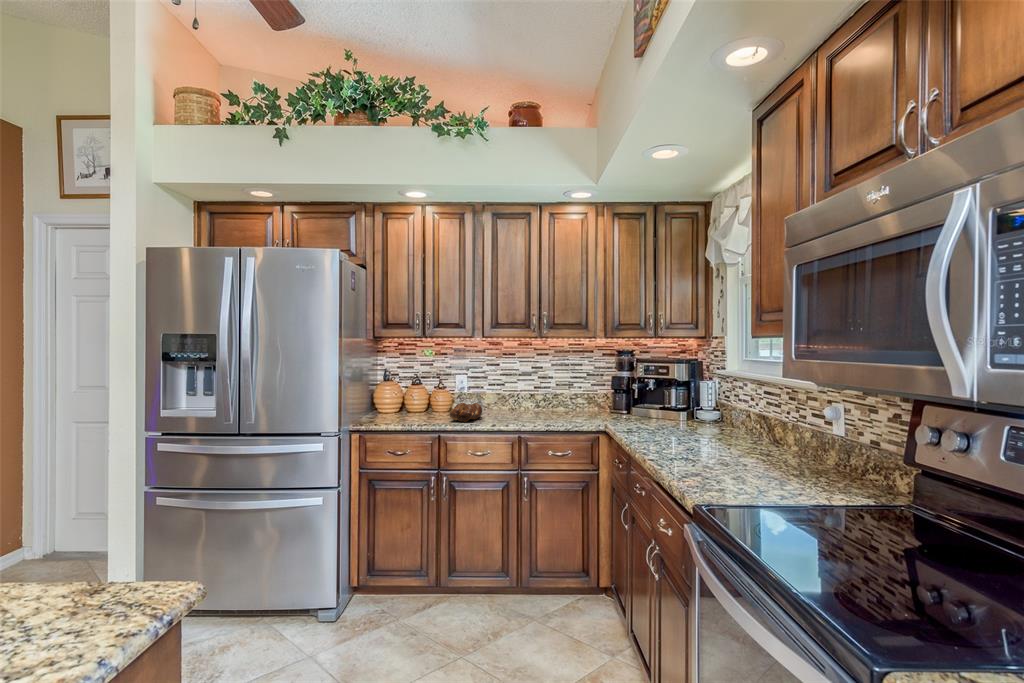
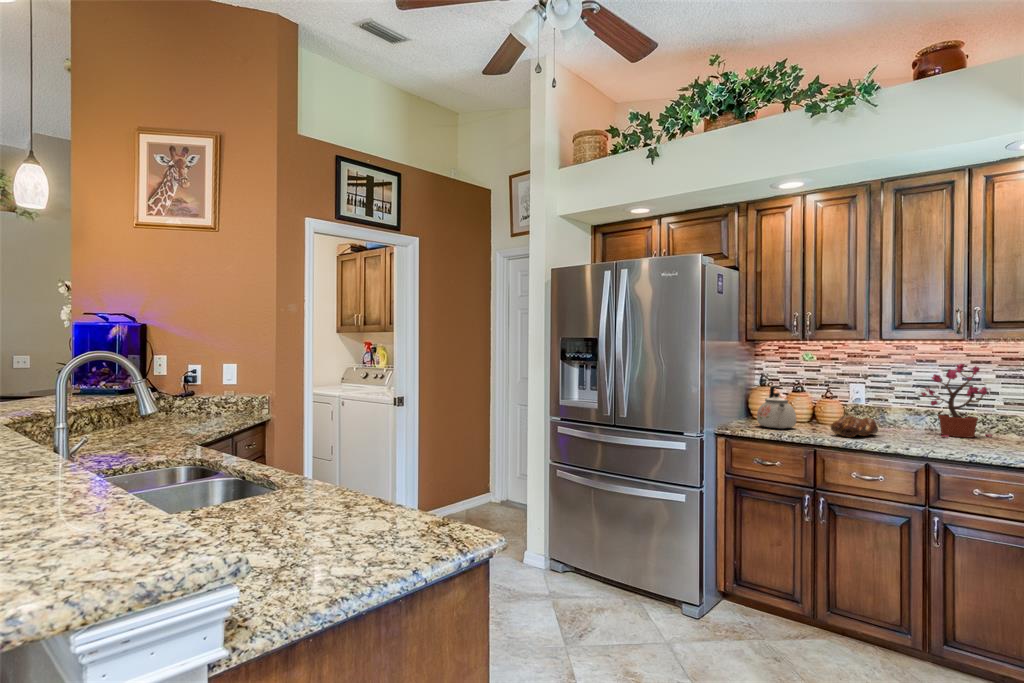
potted plant: none [506,356,548,414] -> present [921,364,992,438]
kettle: none [386,380,420,420] -> present [757,385,796,429]

